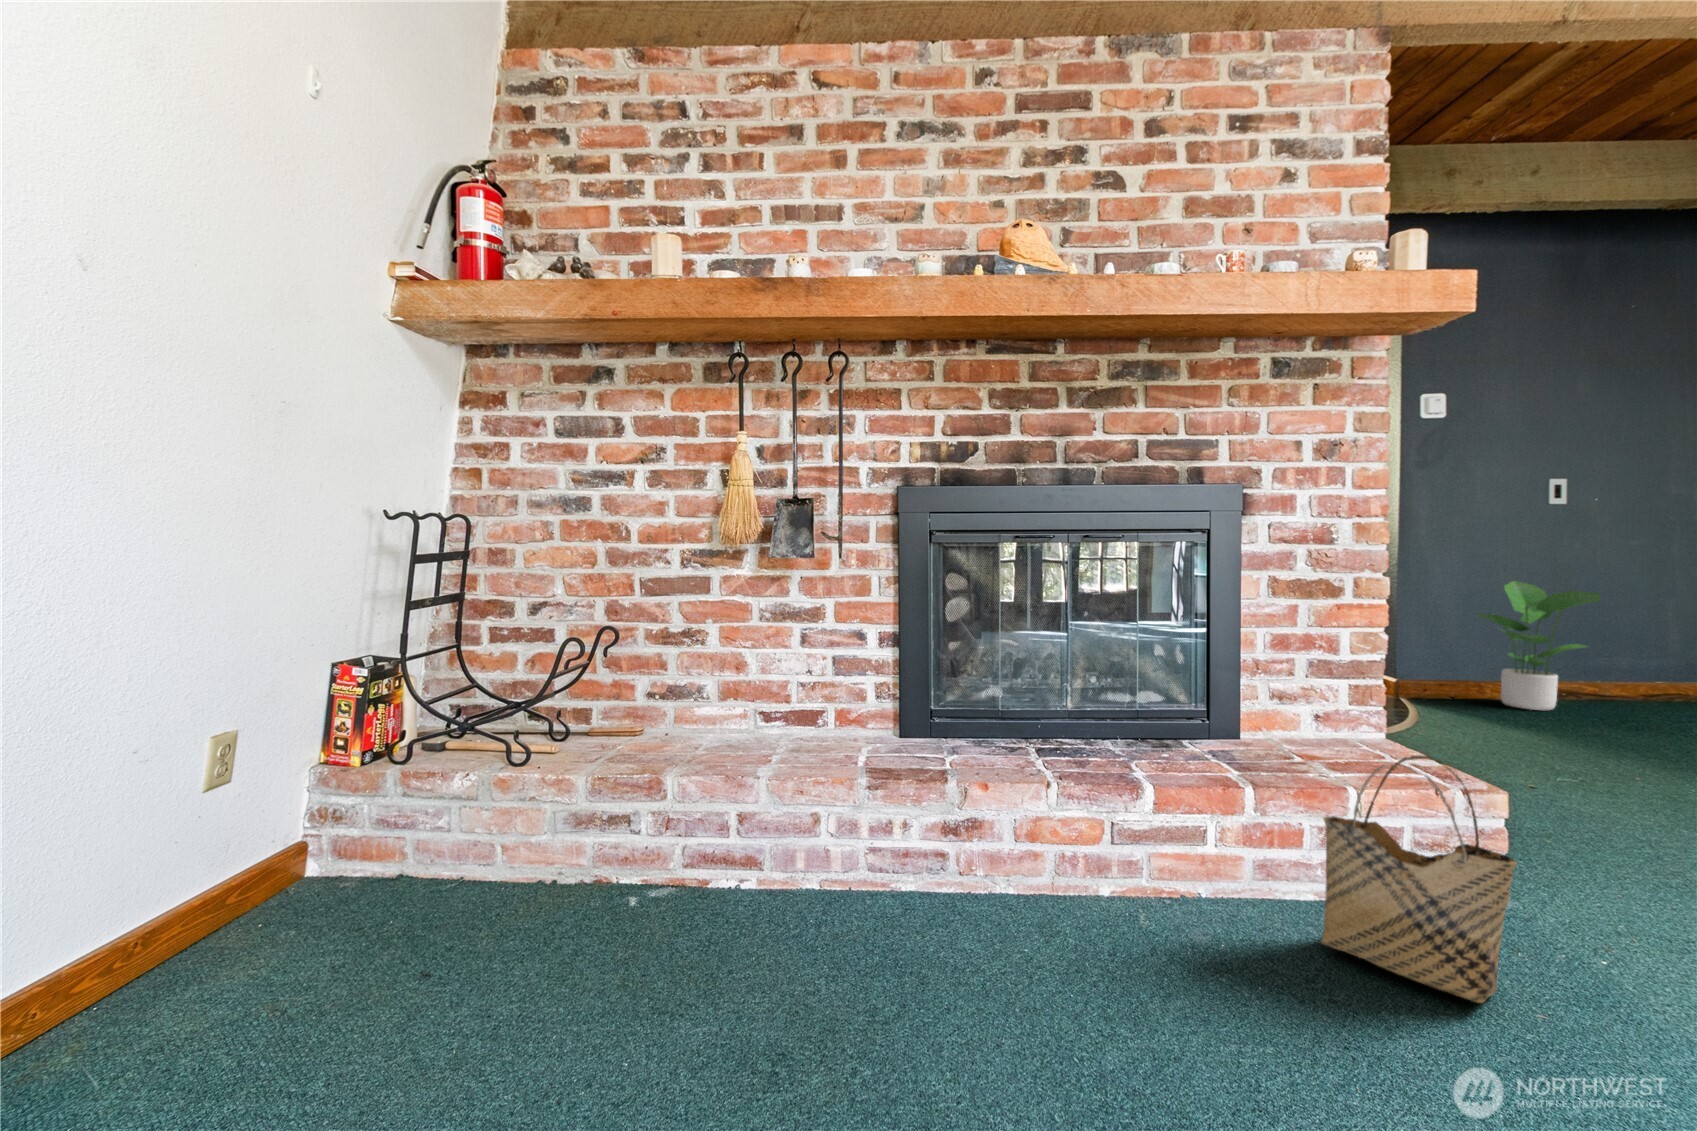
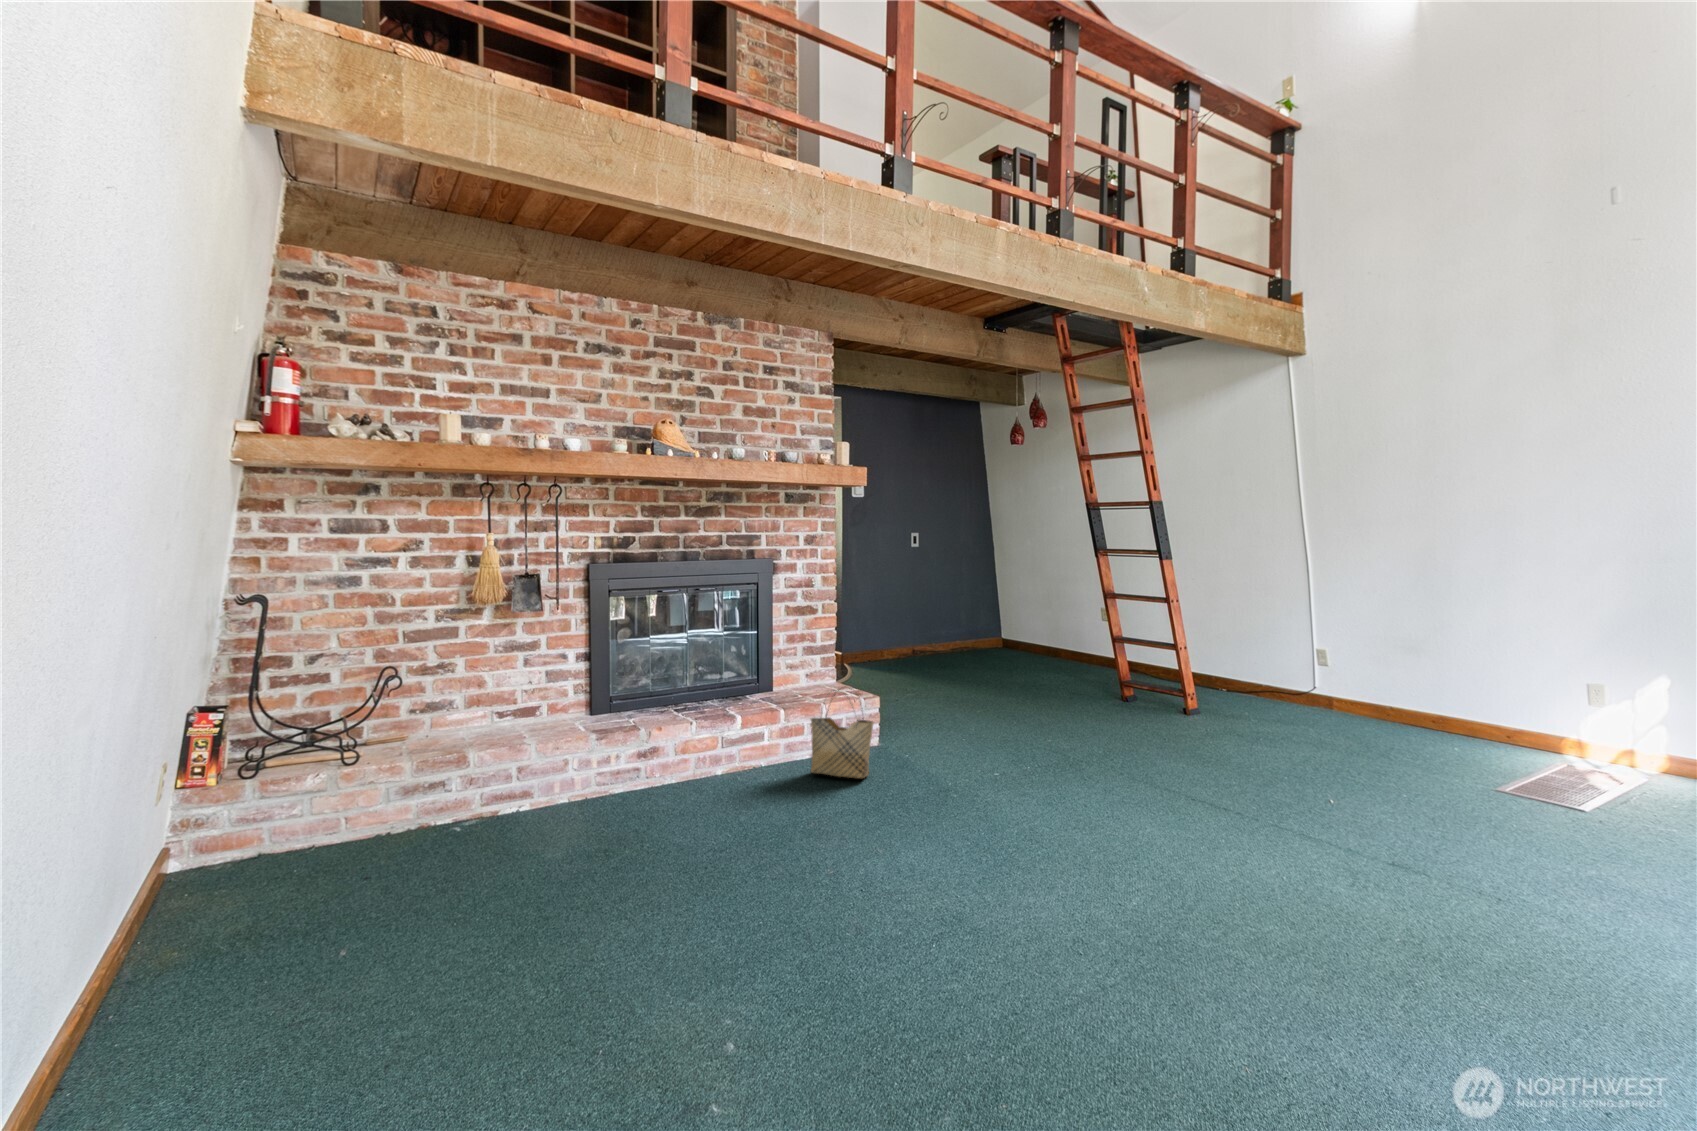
potted plant: present [1478,581,1600,710] -> none [885,592,935,662]

